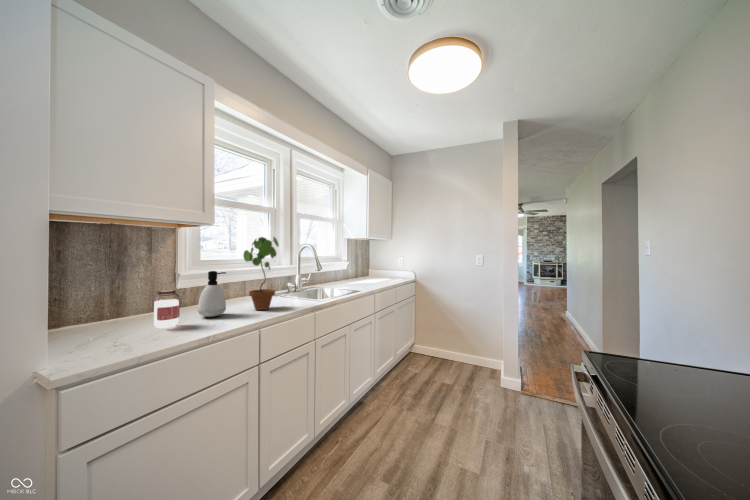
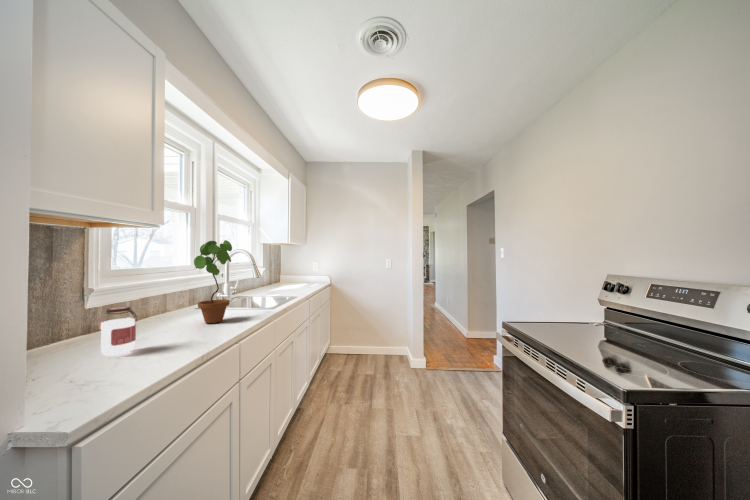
soap dispenser: present [198,271,226,317] -> none [142,281,179,337]

